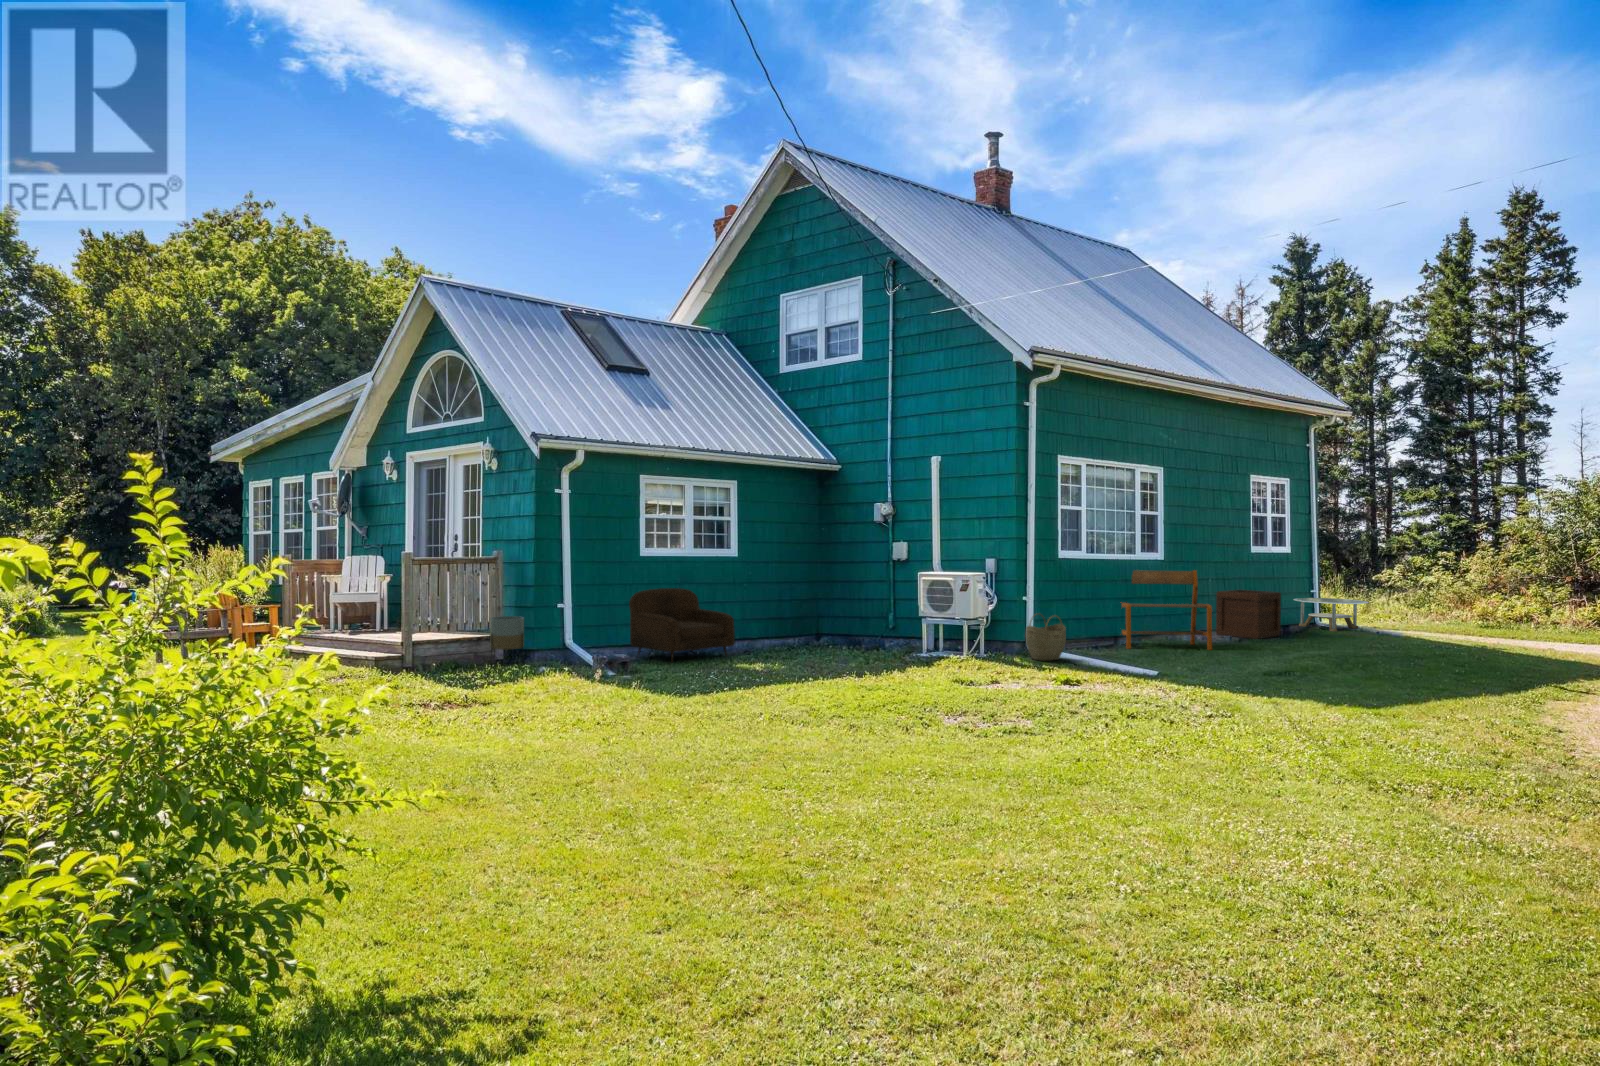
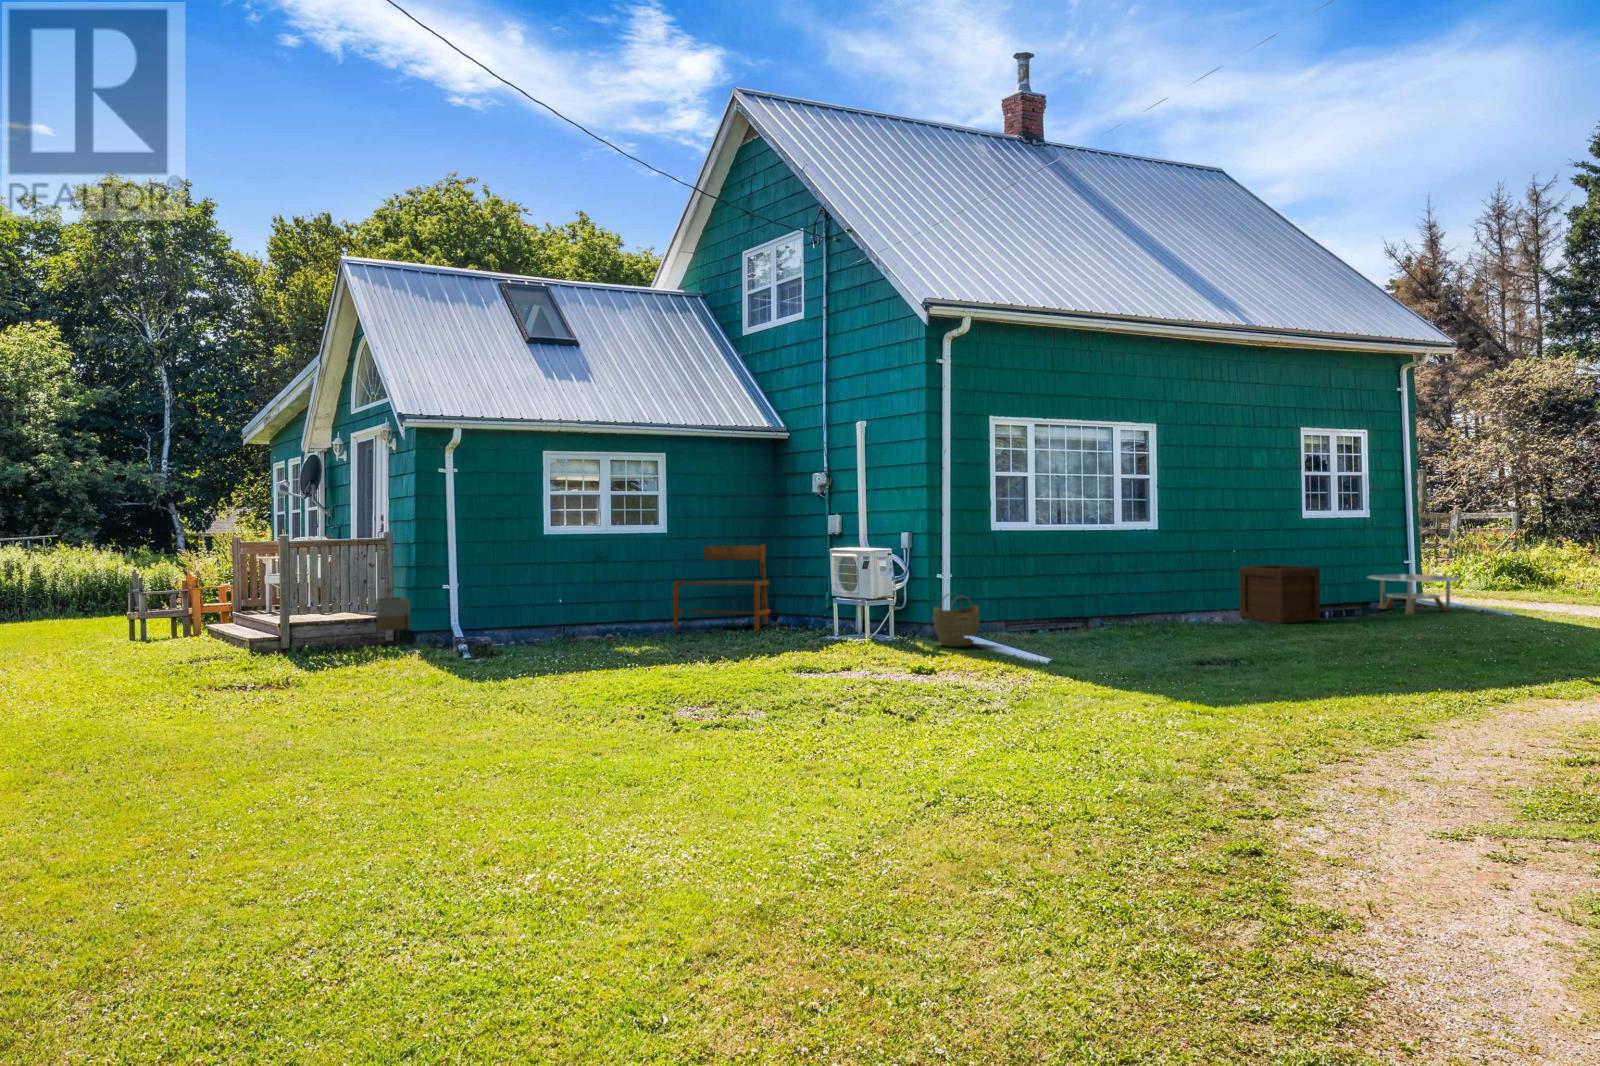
bench: present [1120,570,1212,650] -> present [673,545,770,630]
armchair: present [629,588,735,662] -> none [525,568,629,645]

